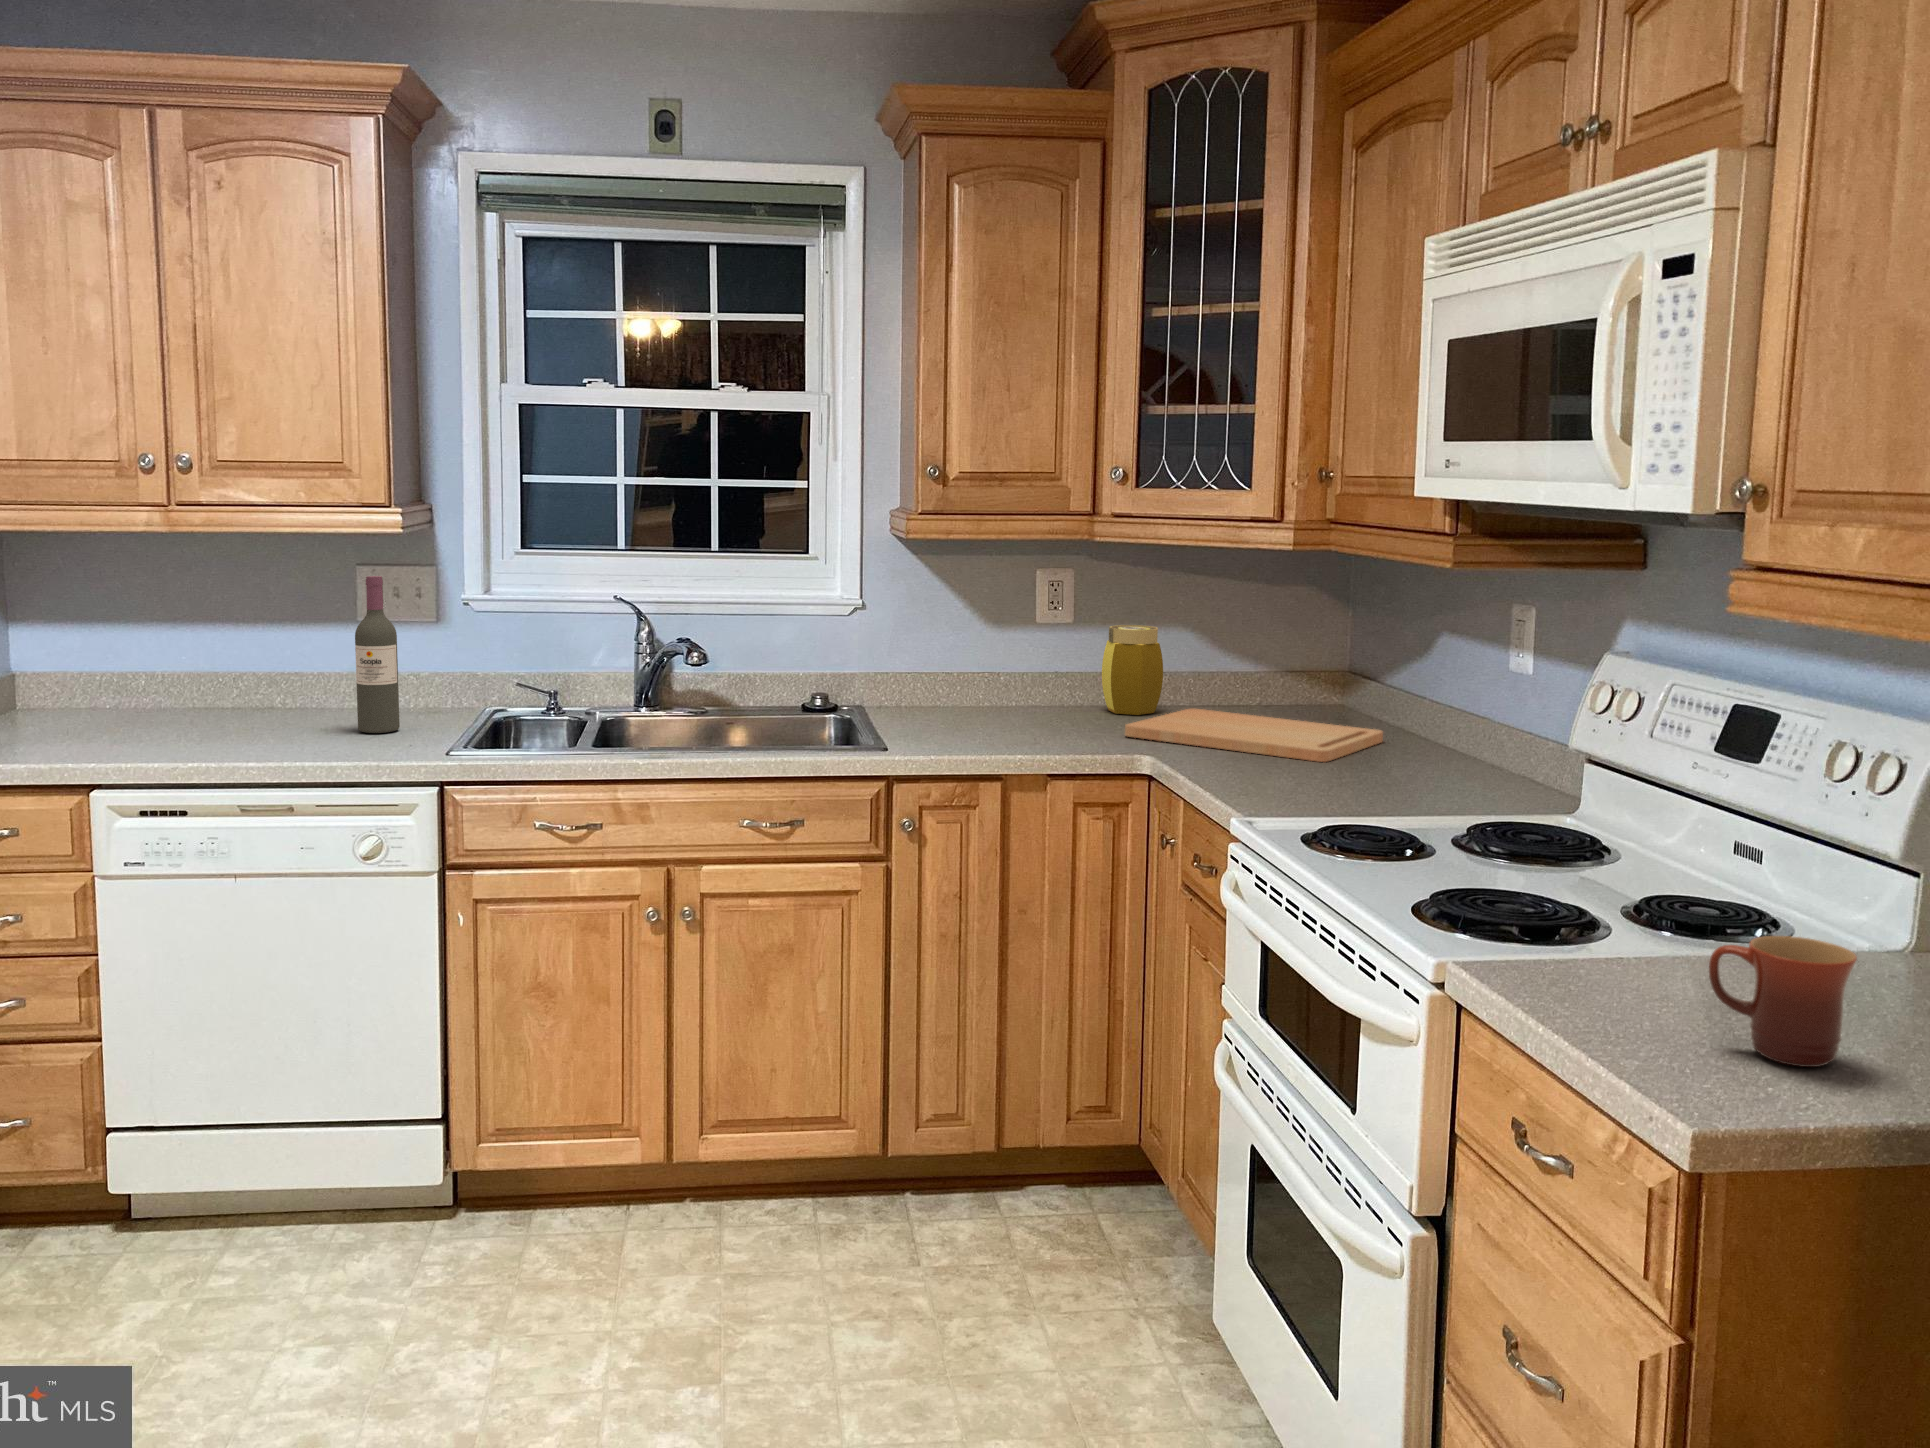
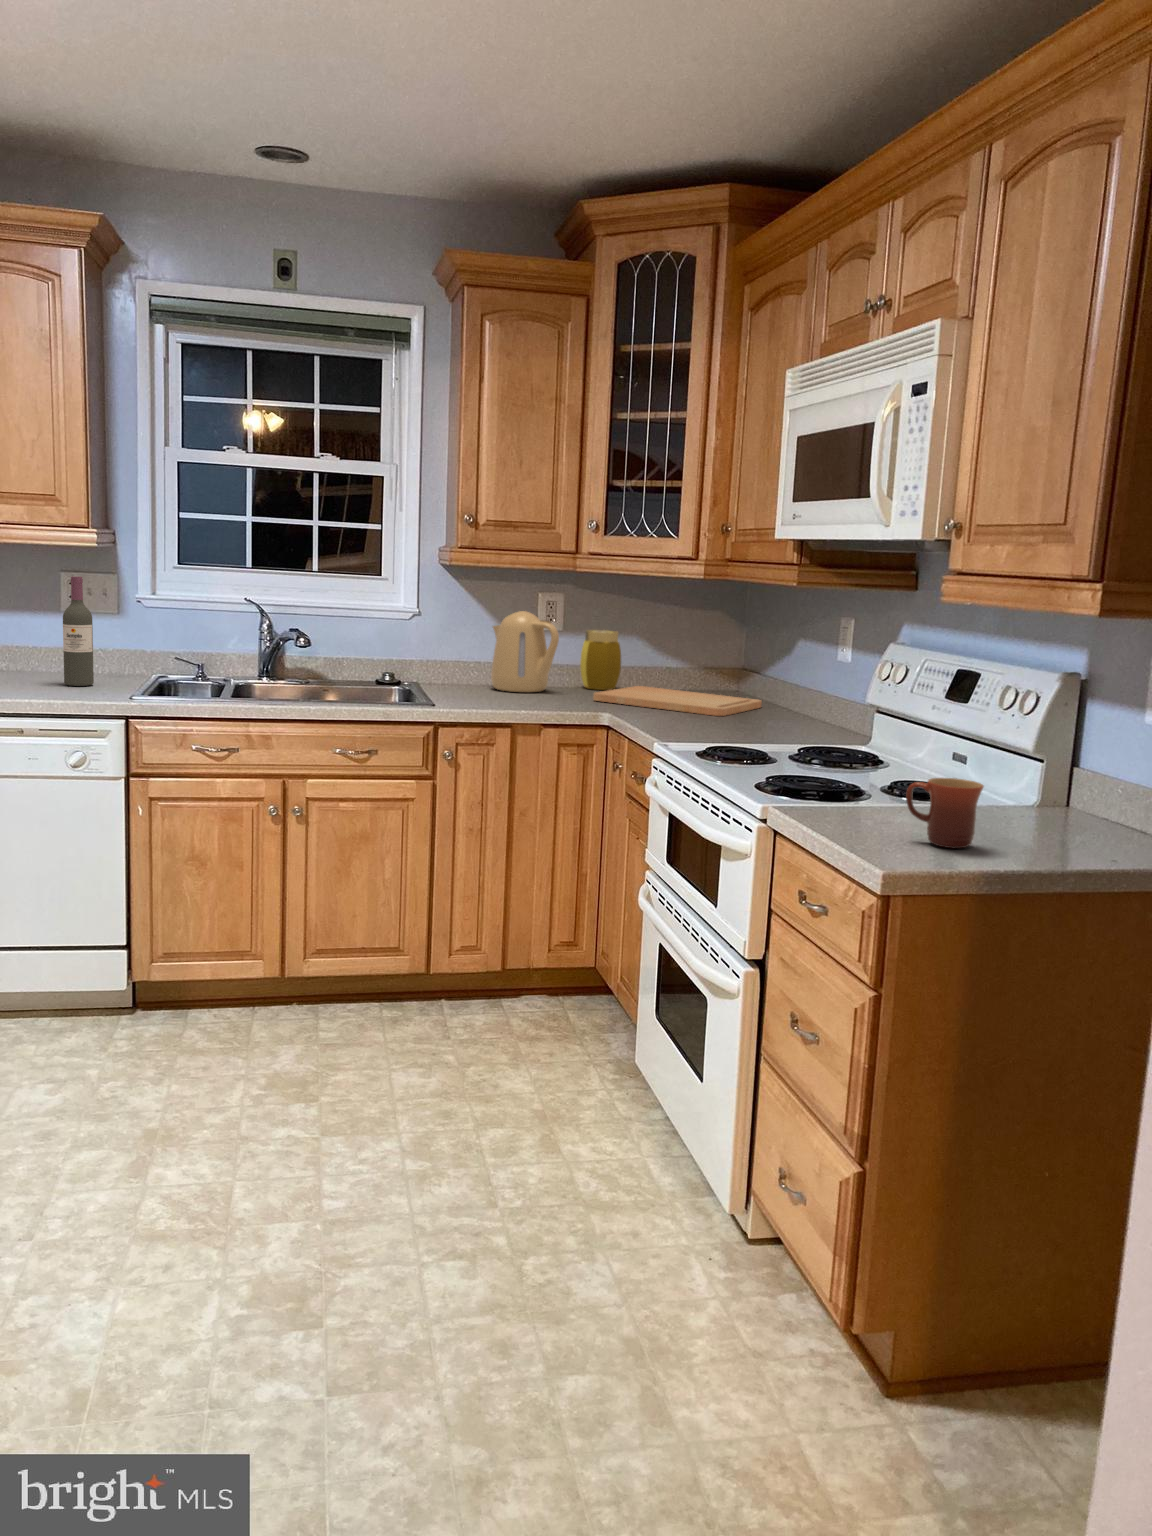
kettle: none [970,603,1070,723] -> present [491,611,559,692]

